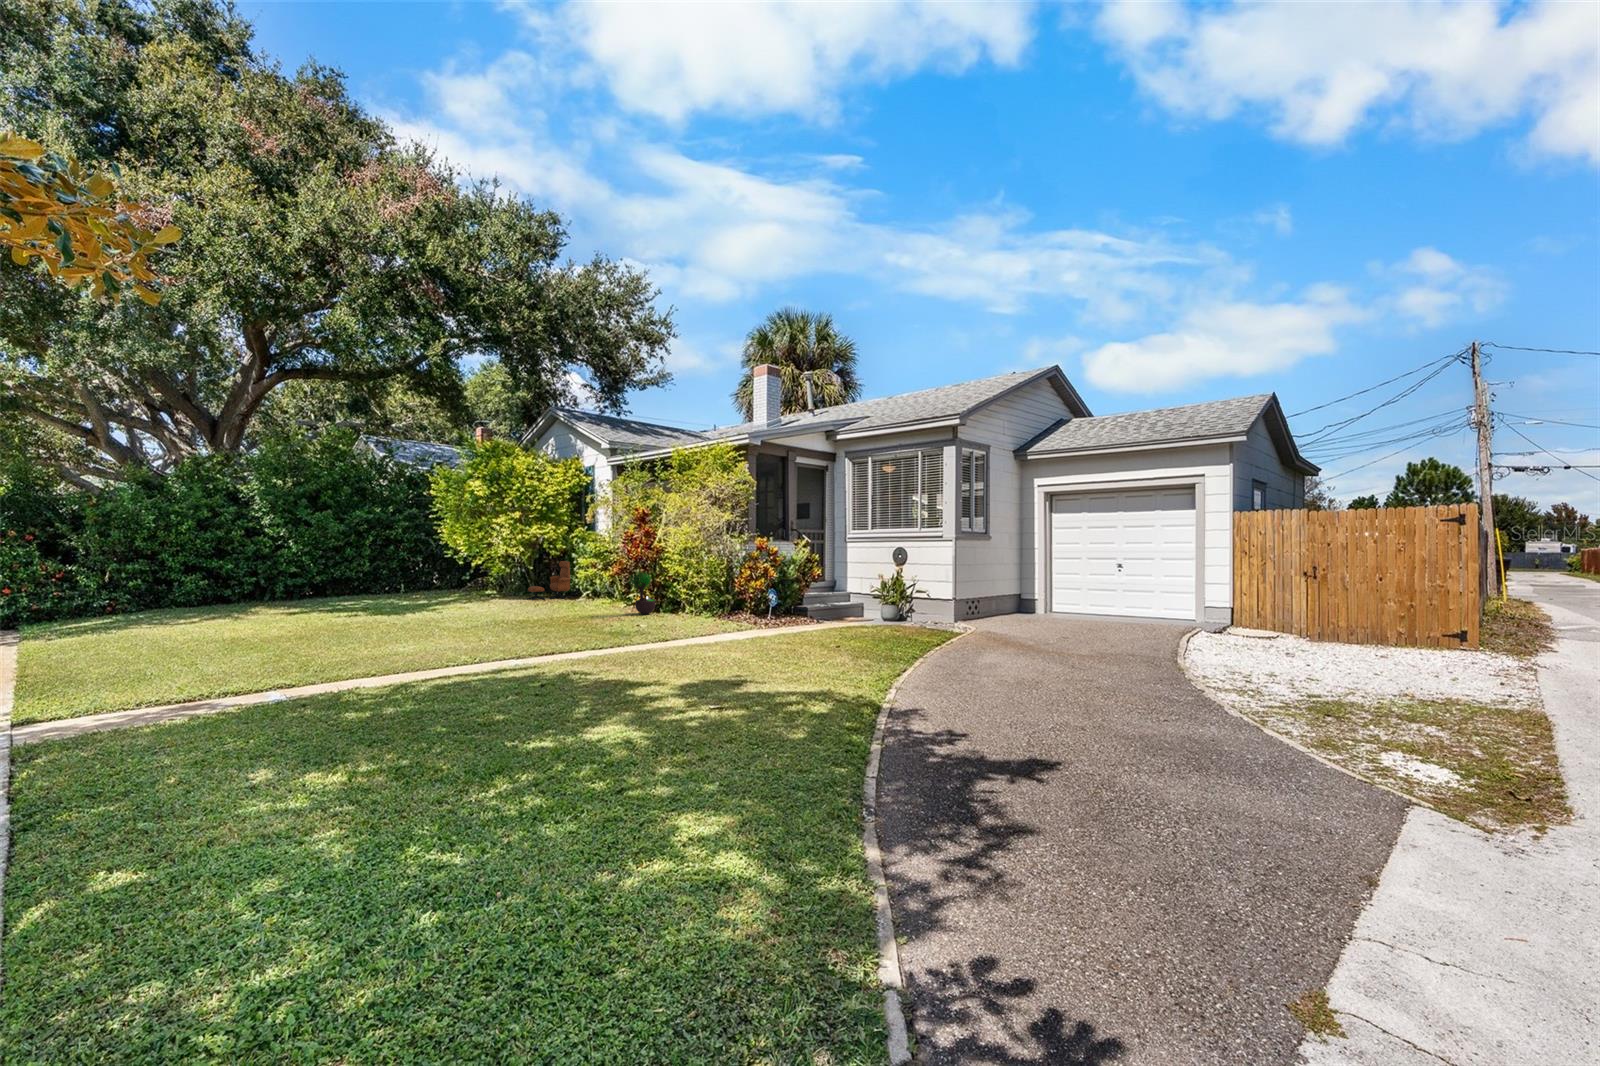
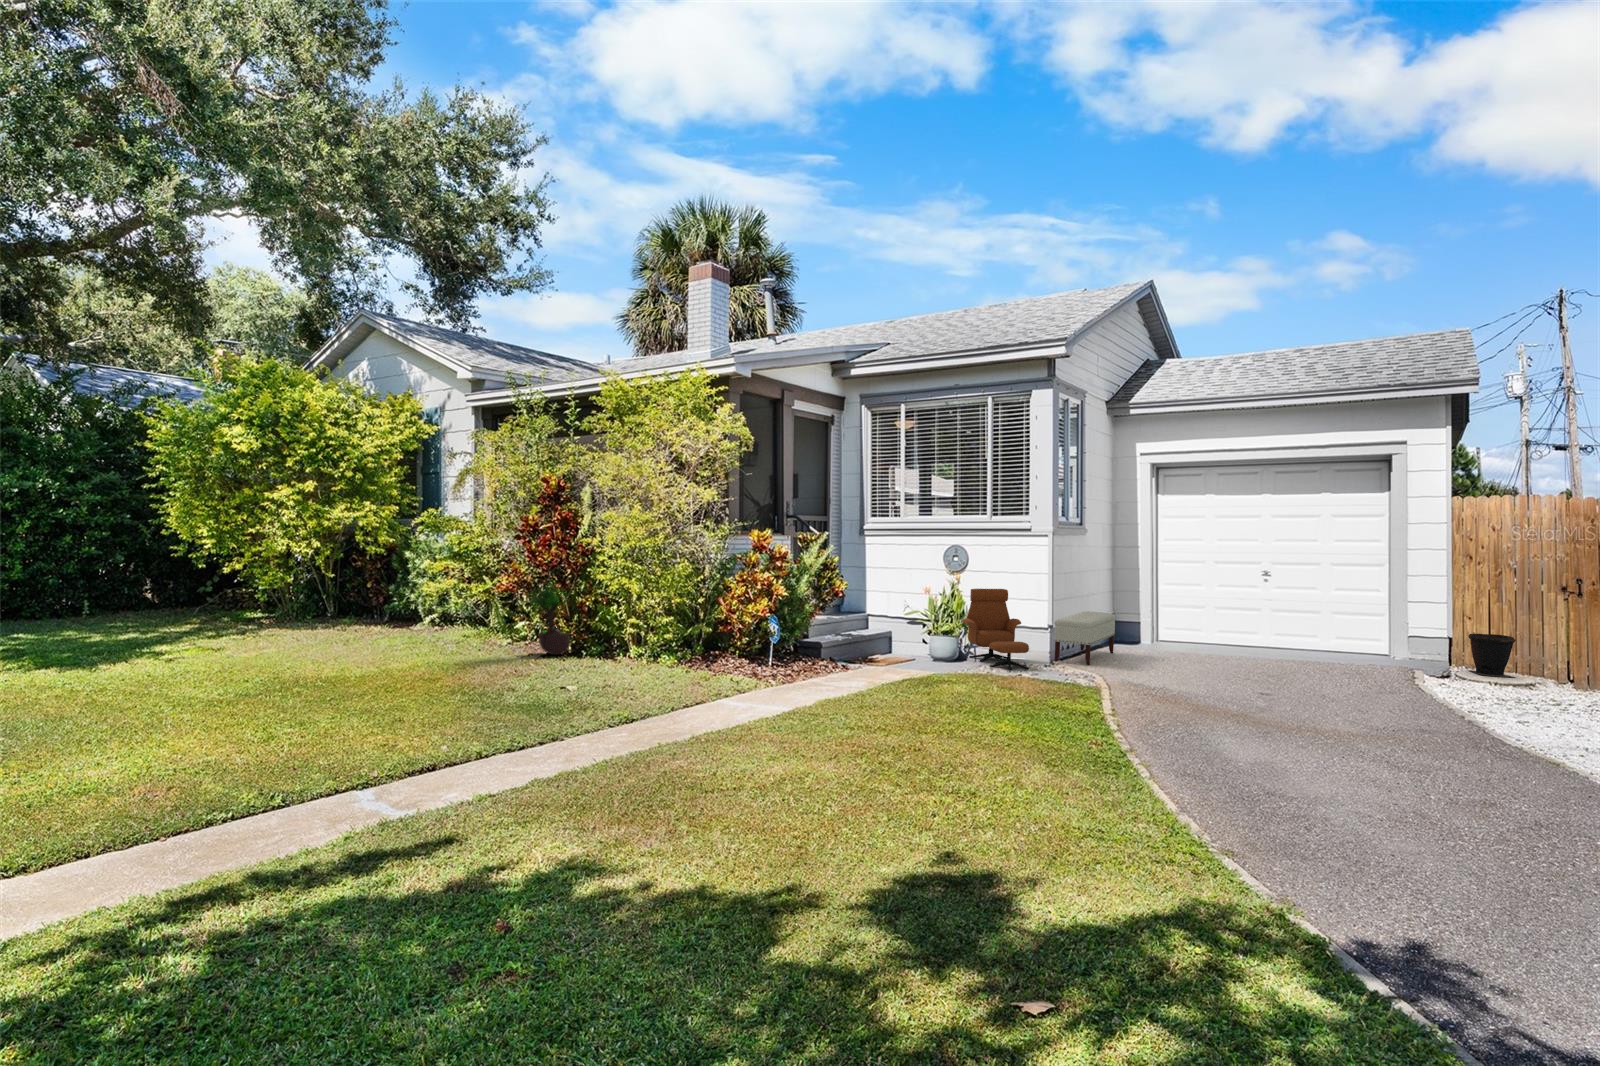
lounge chair: present [527,561,571,600] -> present [962,589,1029,670]
bench: none [955,592,1006,625] -> present [1054,611,1116,665]
bucket: none [1250,606,1281,638] -> present [1468,632,1516,678]

